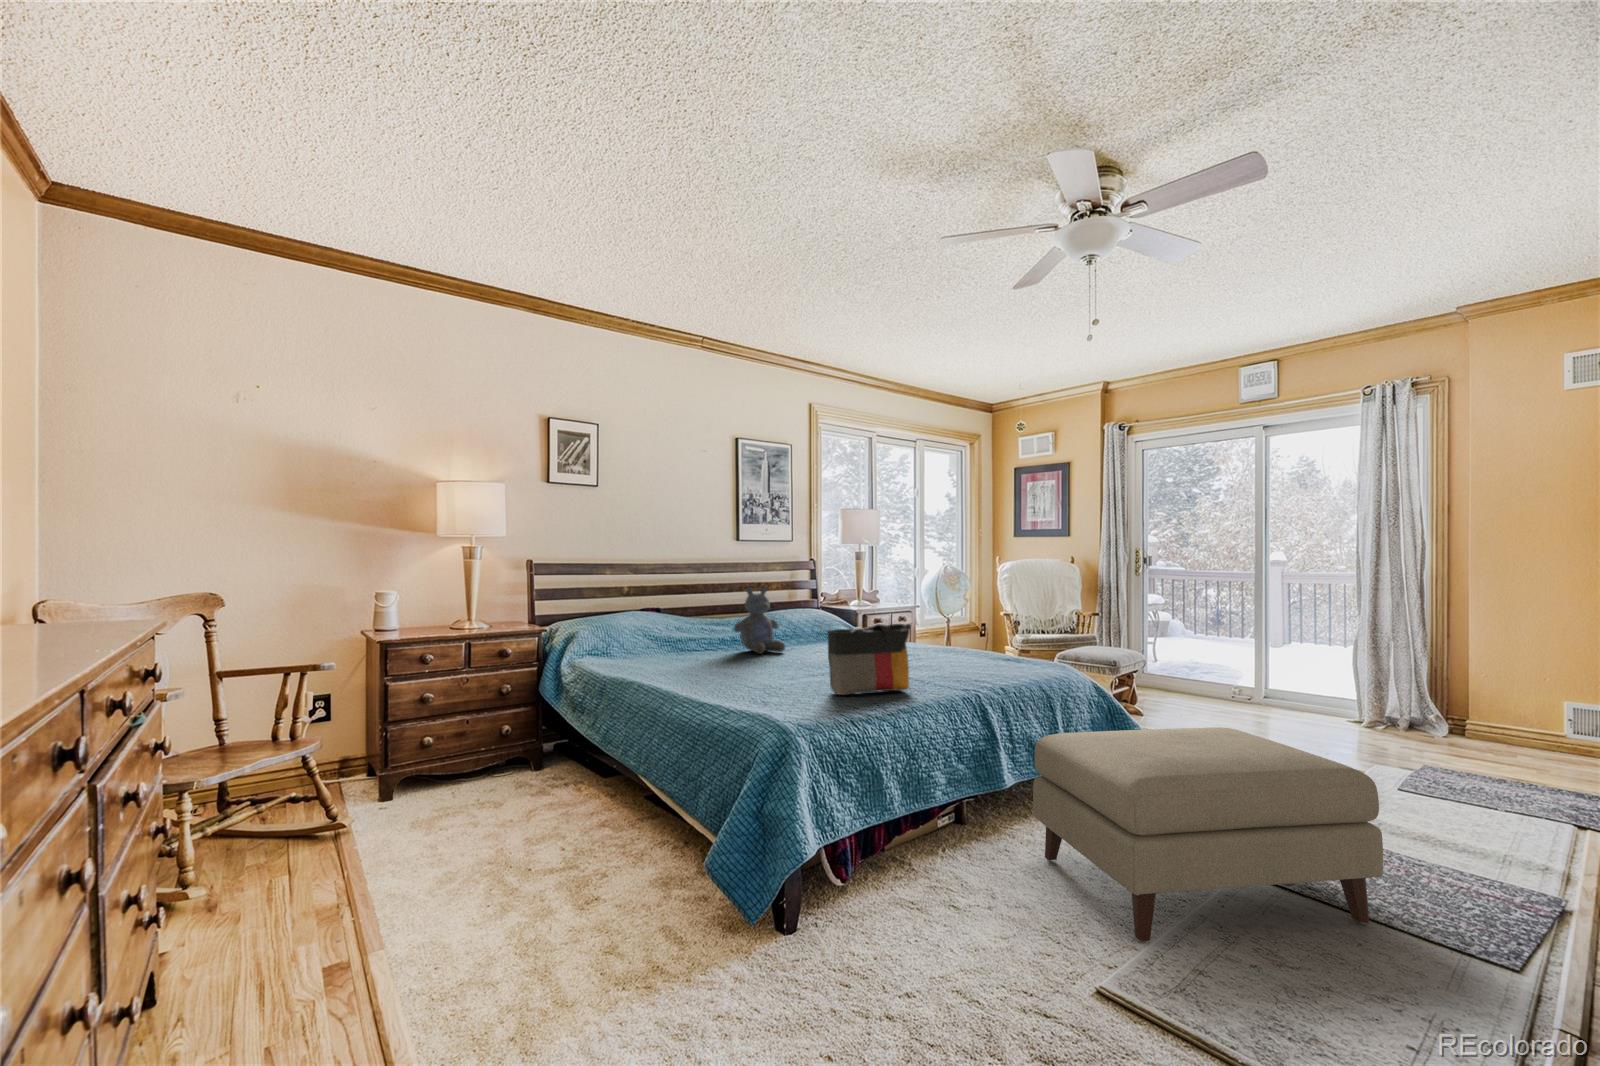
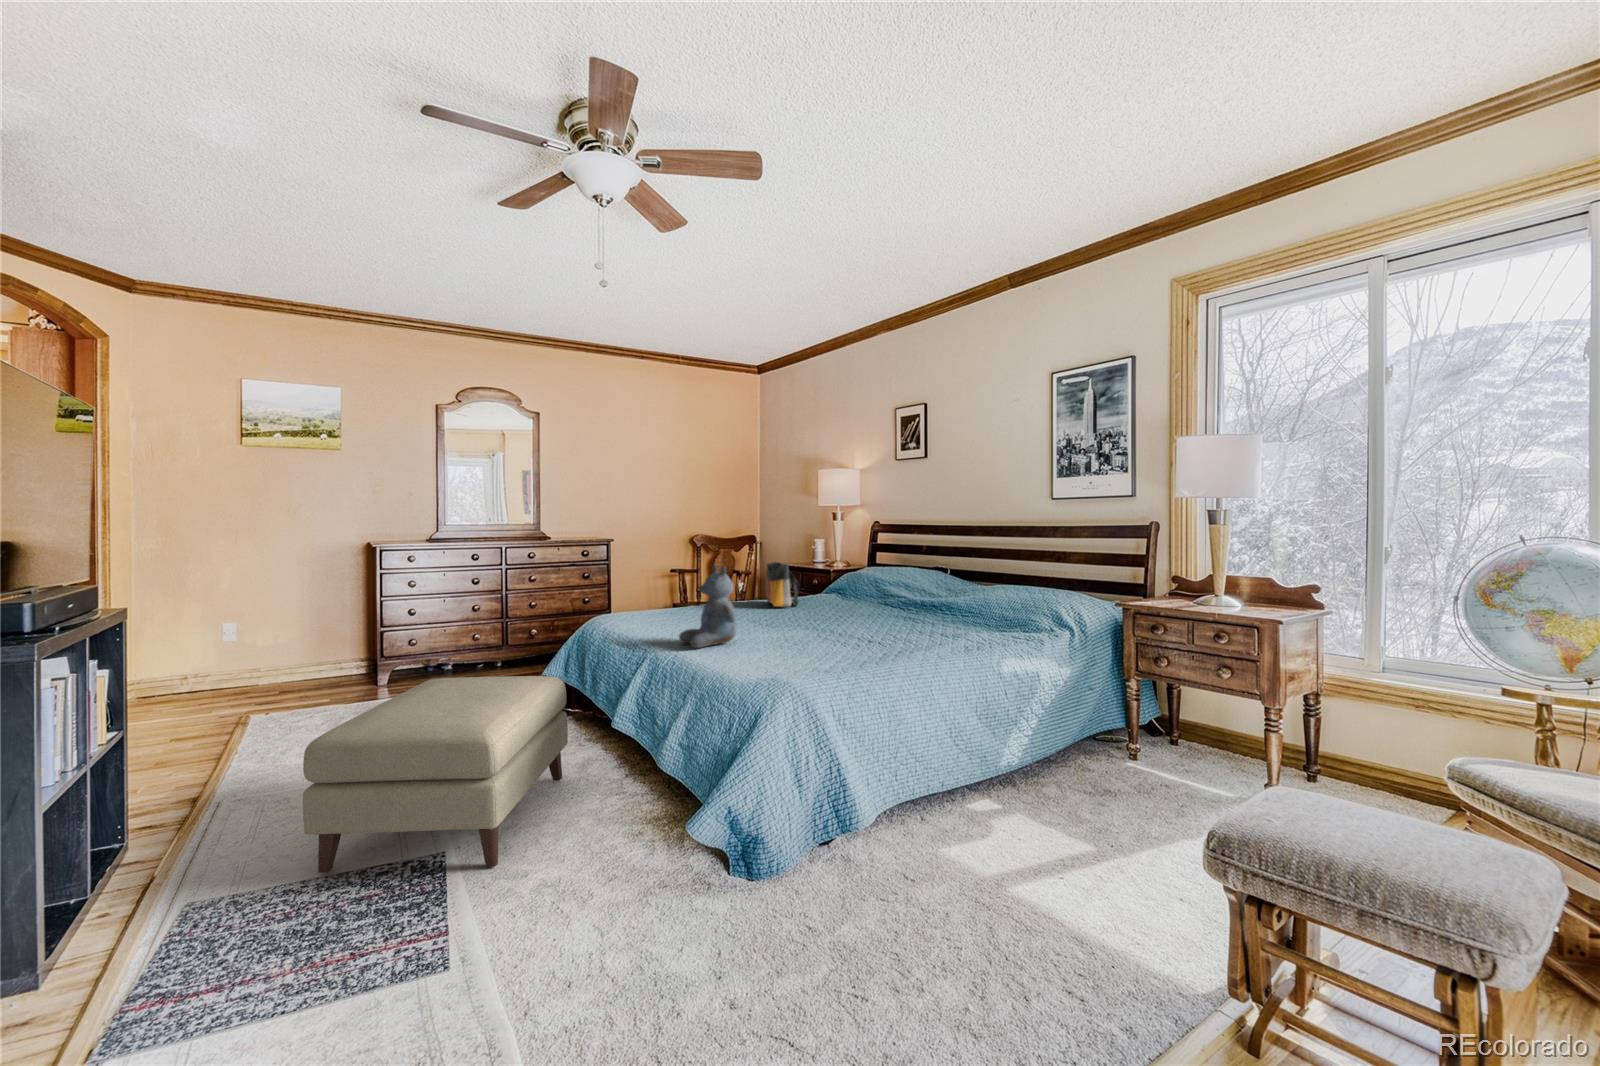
stuffed bear: present [734,588,785,654] -> present [679,565,737,648]
tote bag: present [827,624,911,695] -> present [766,562,798,607]

